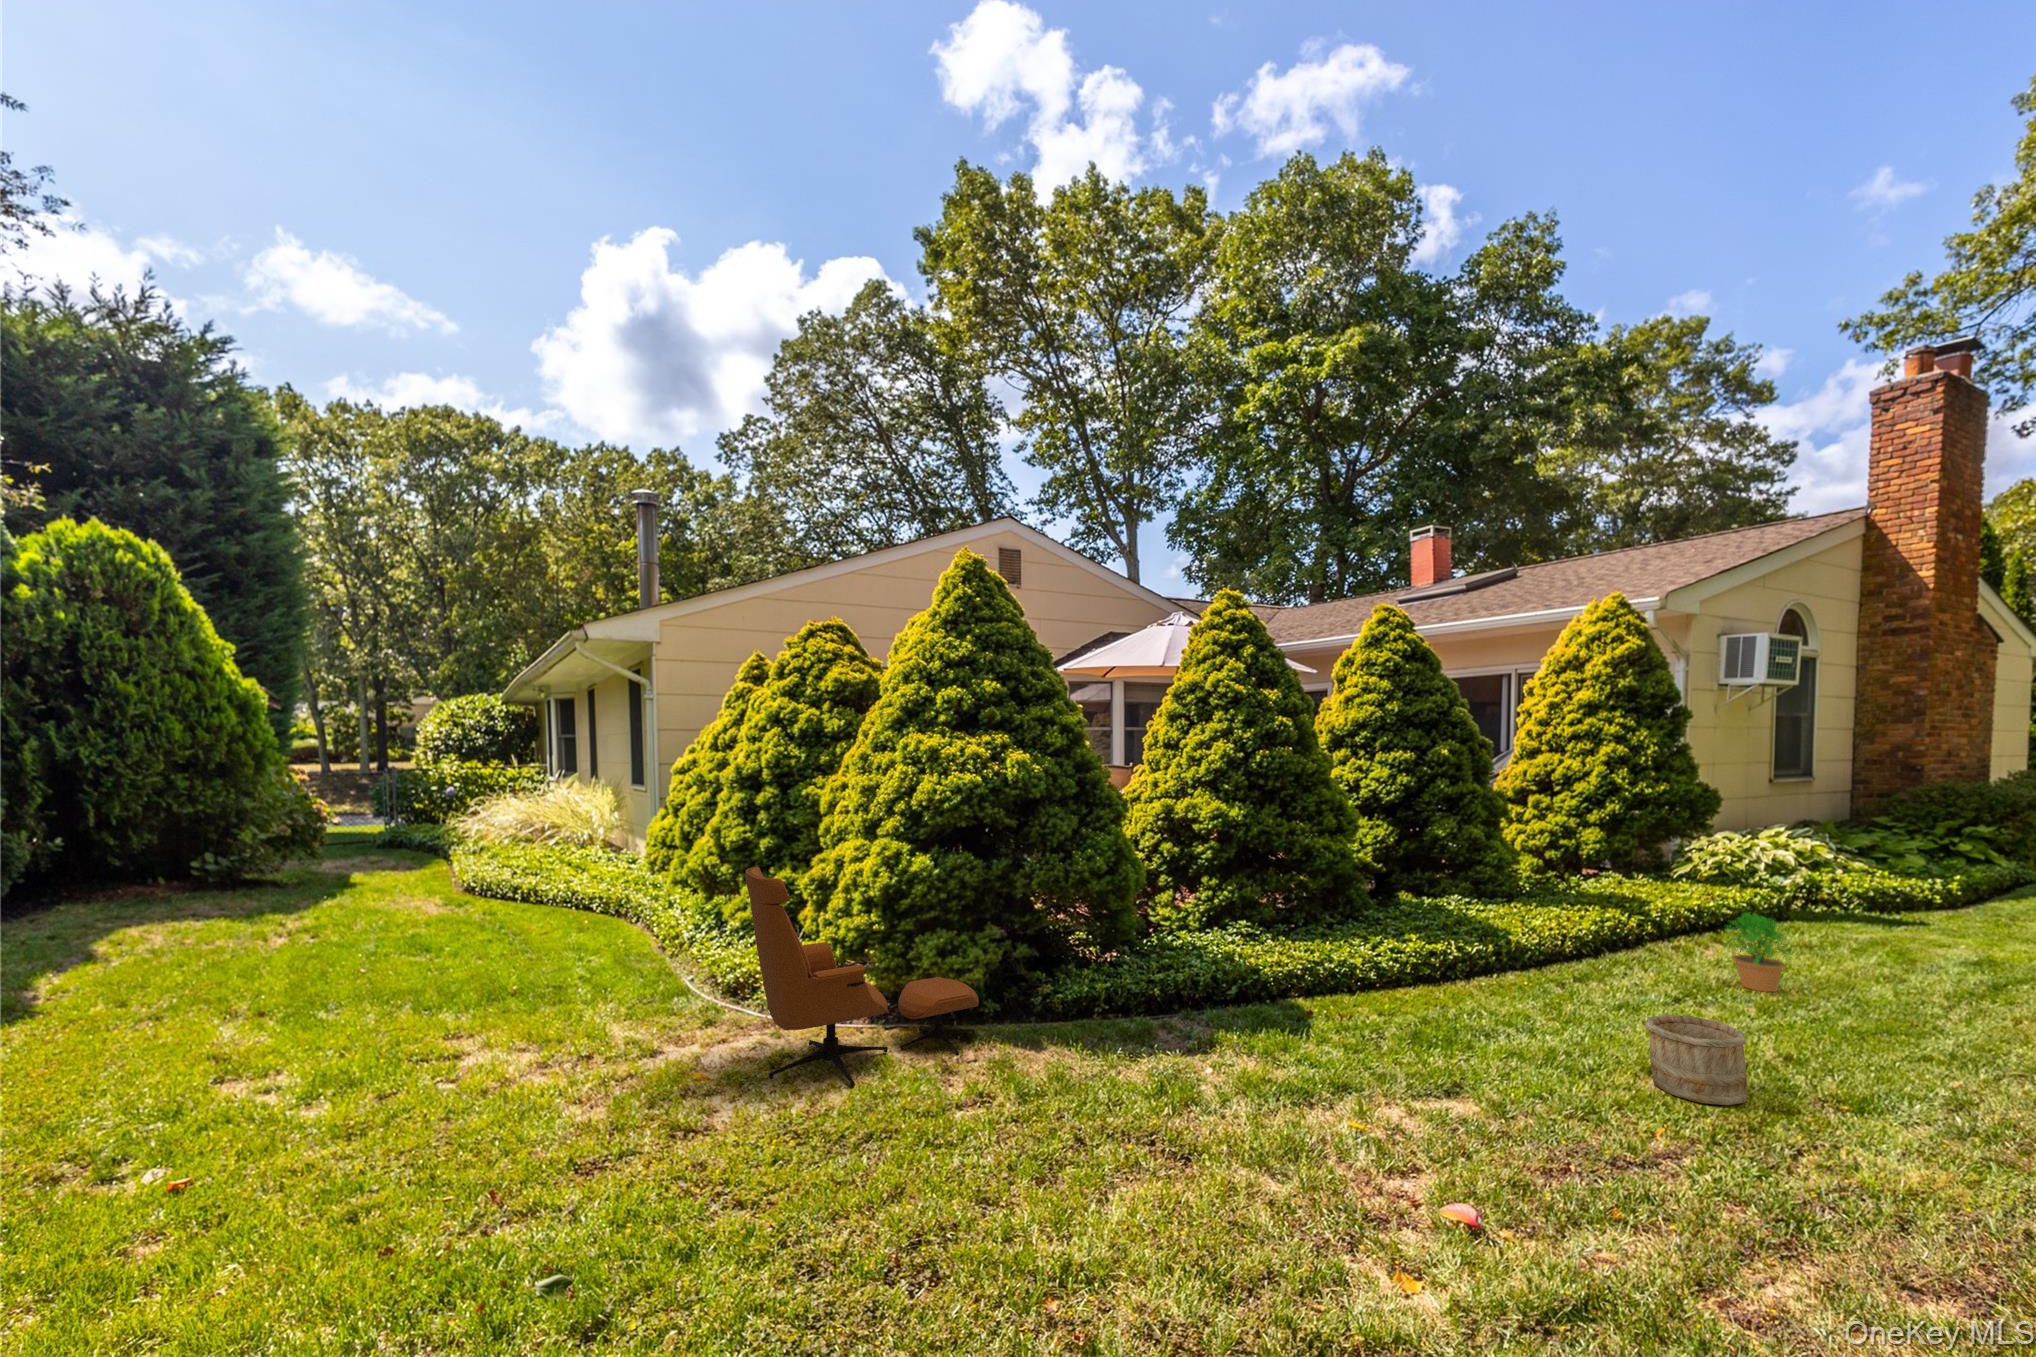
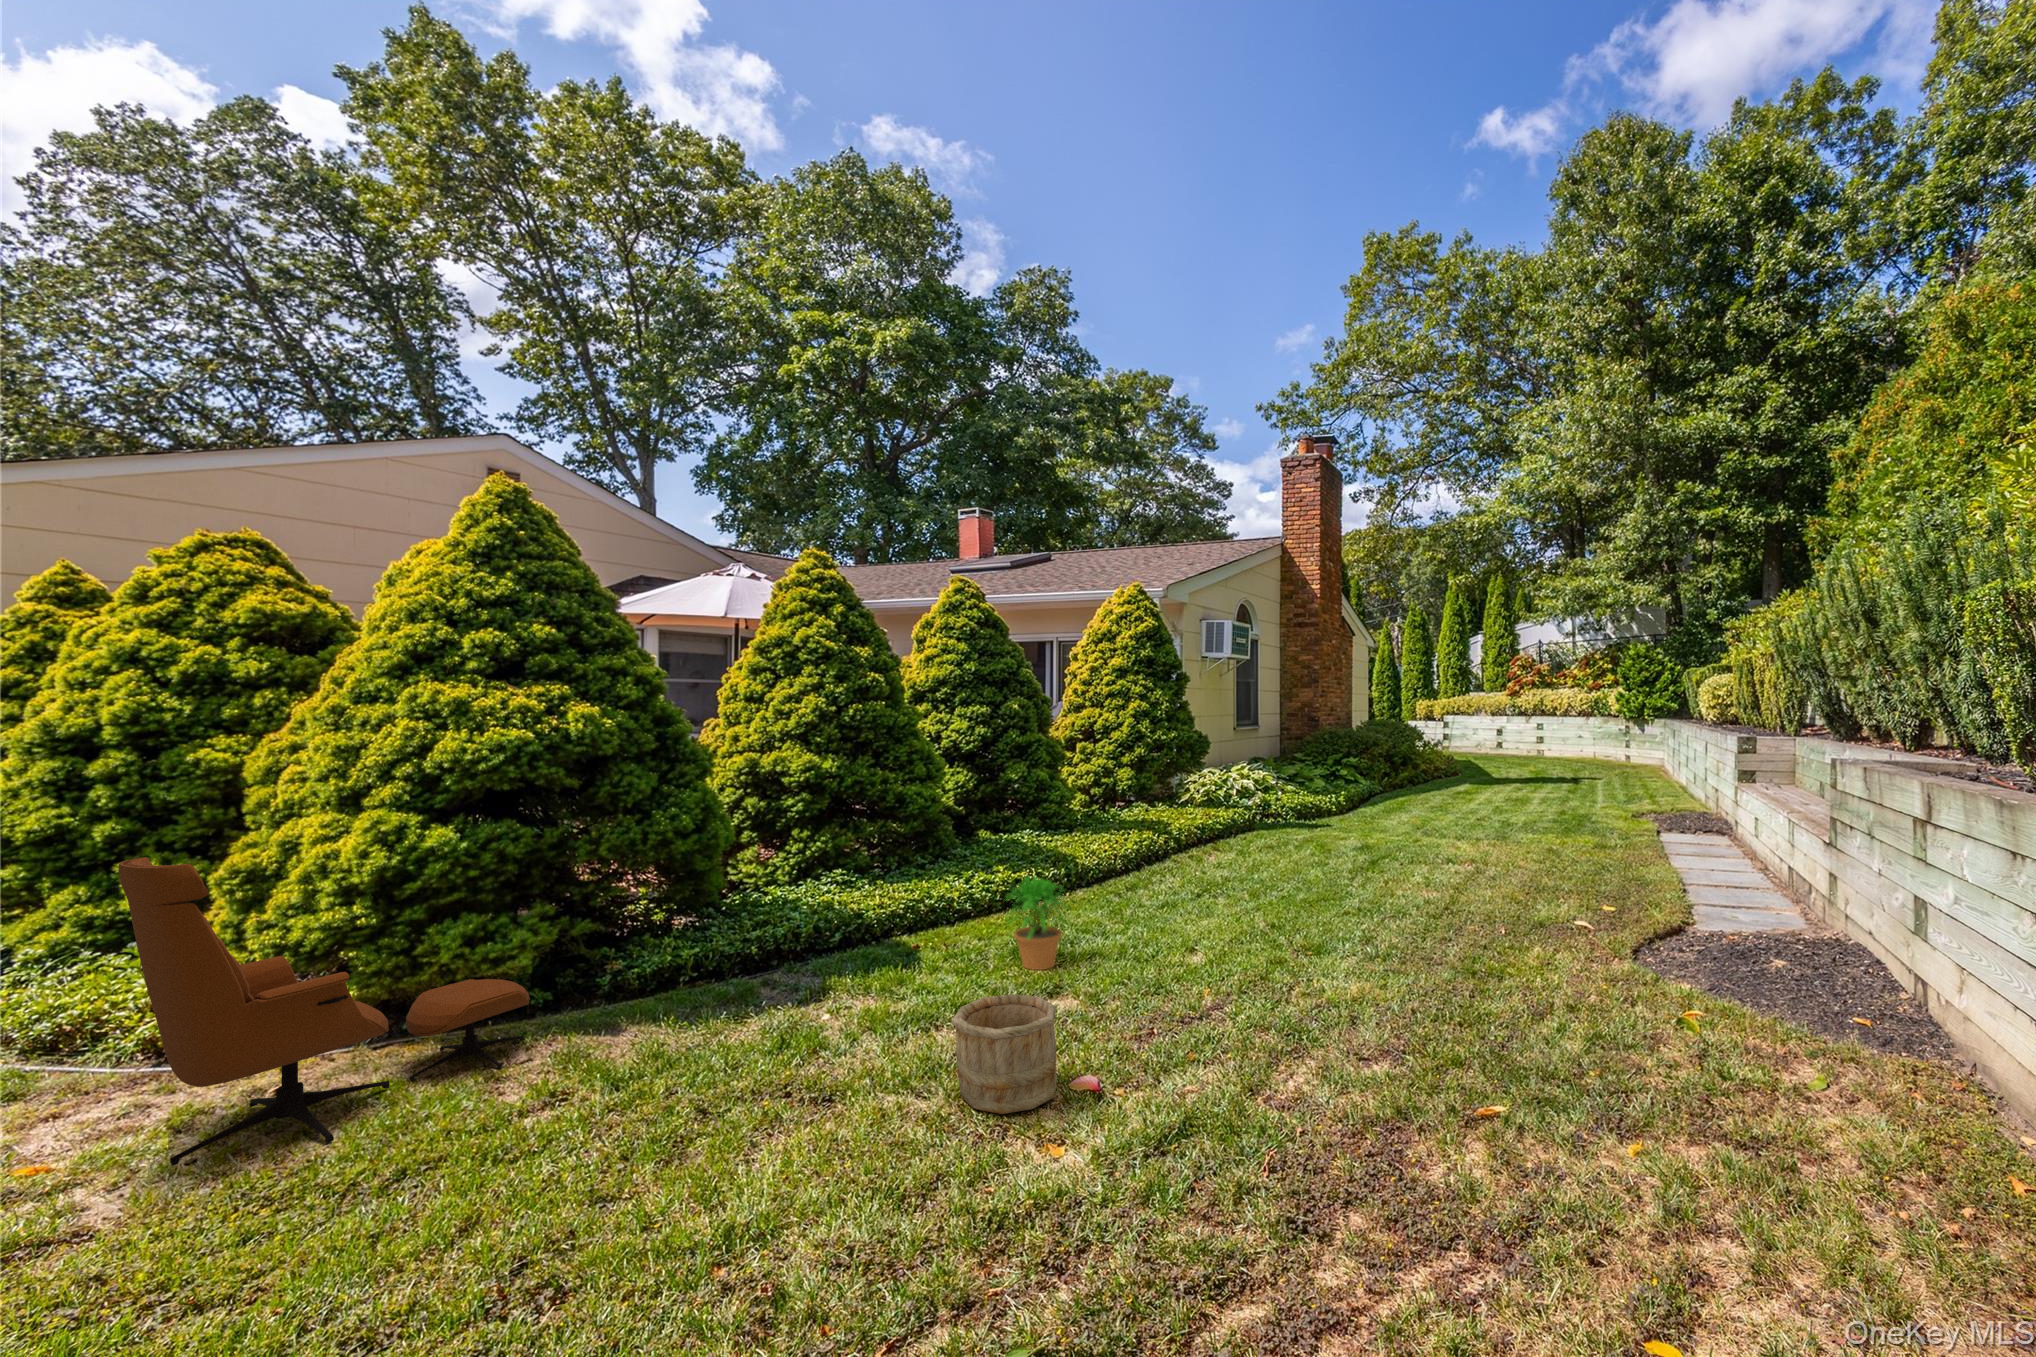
potted plant: present [1724,913,1791,992] -> present [1006,877,1068,970]
wooden bucket: present [1646,1015,1747,1105] -> present [951,994,1057,1114]

